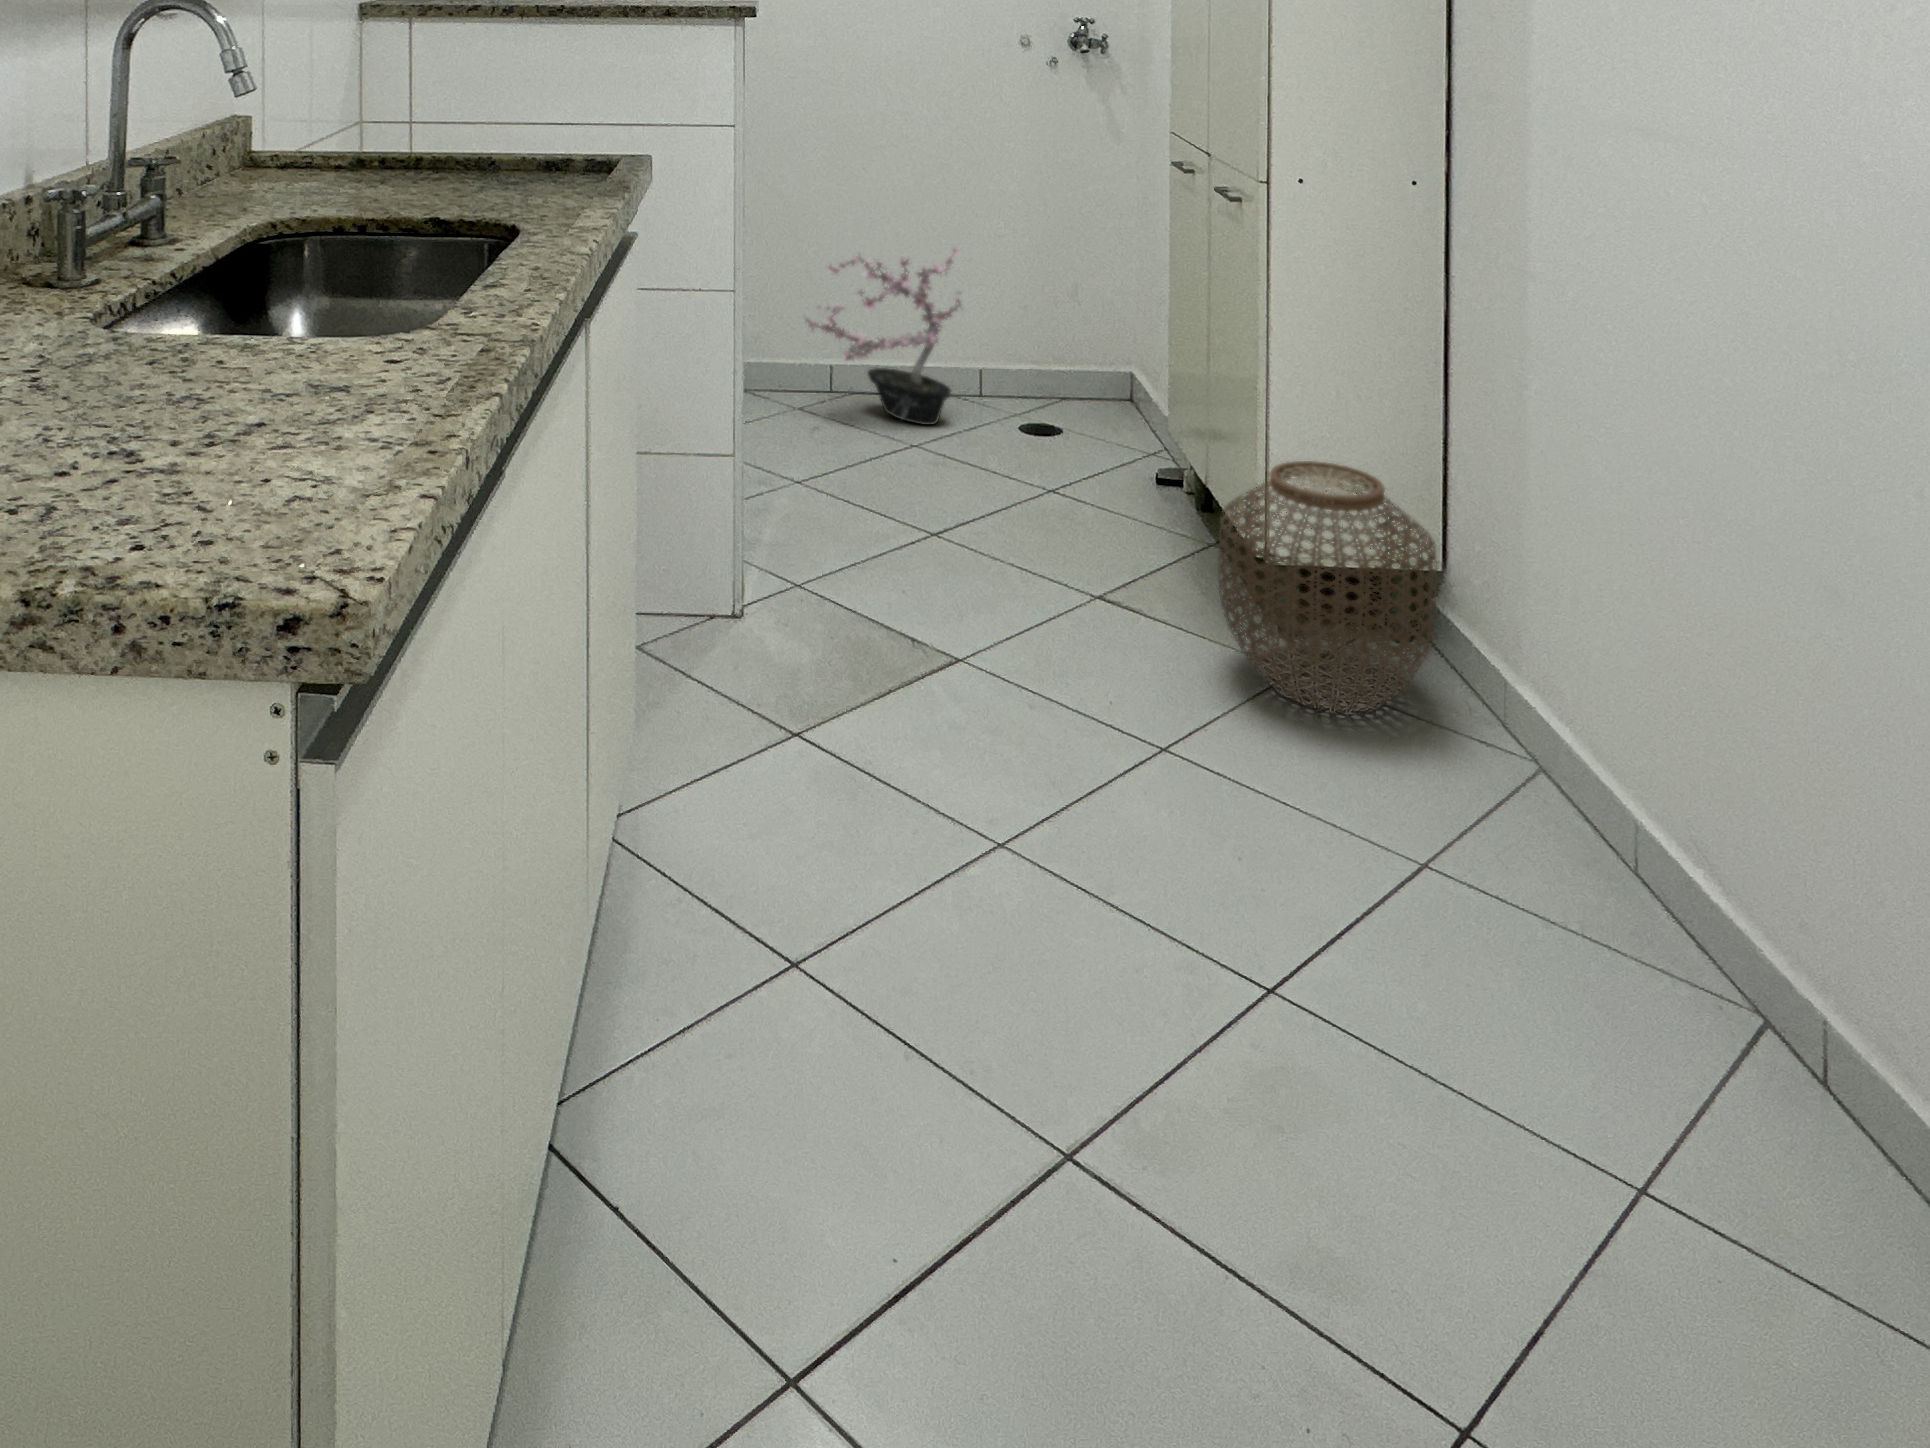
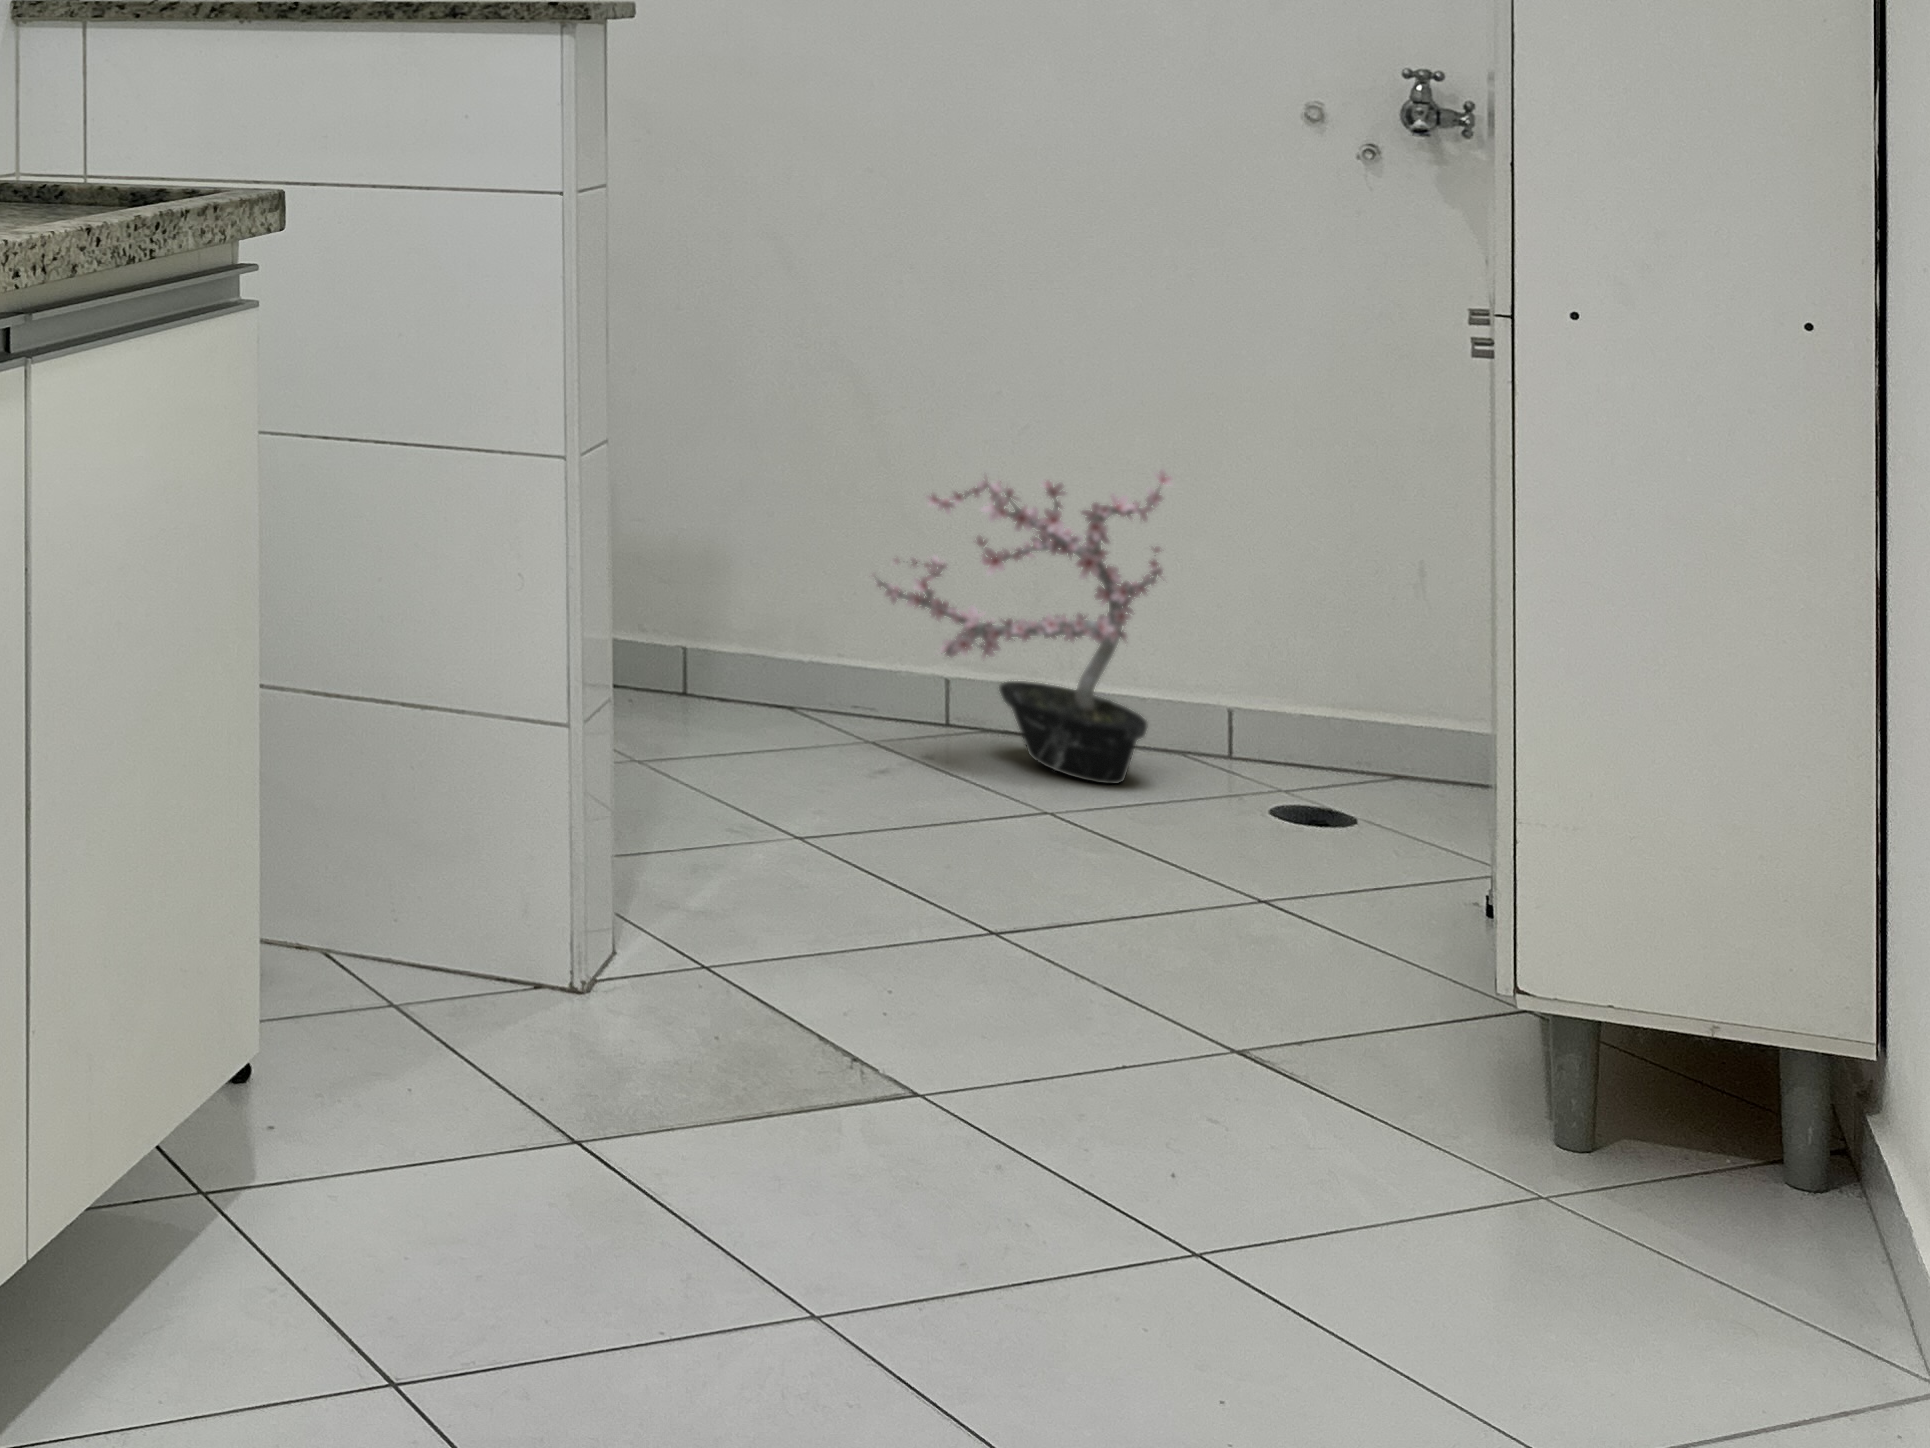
woven basket: present [1219,461,1437,713] -> none [1402,810,1832,1269]

